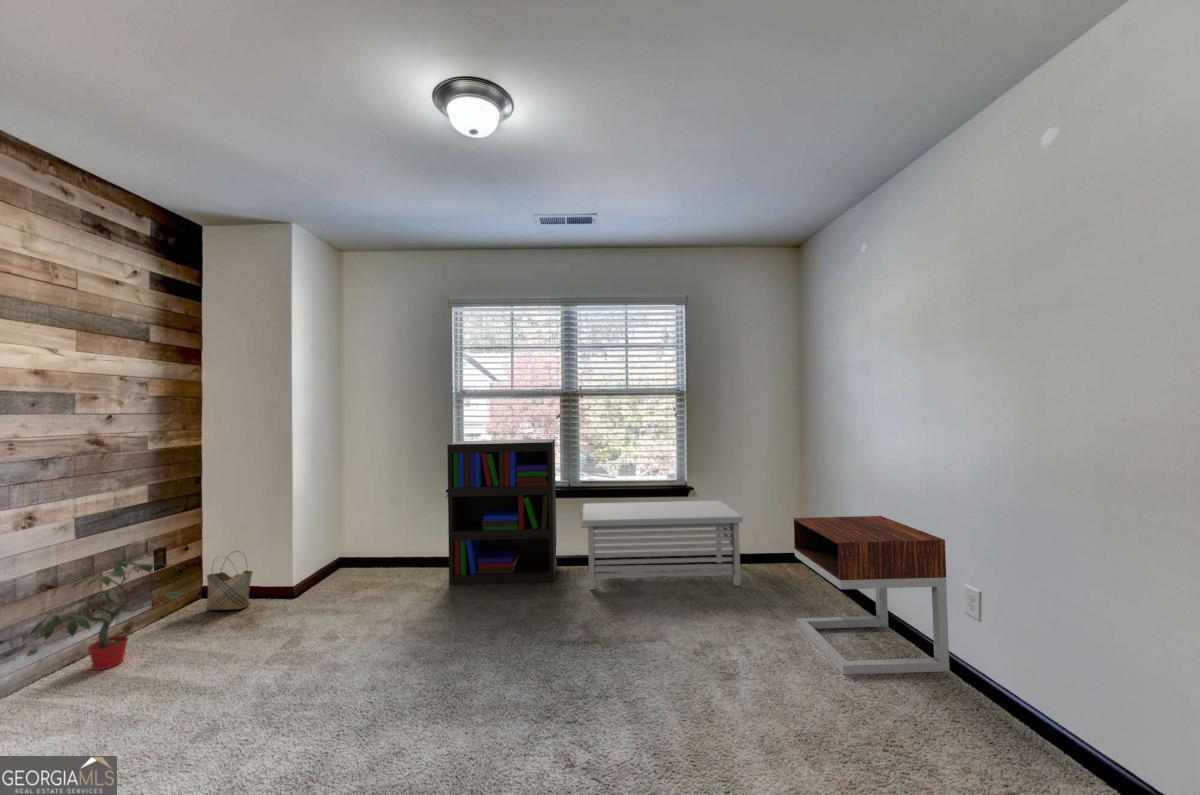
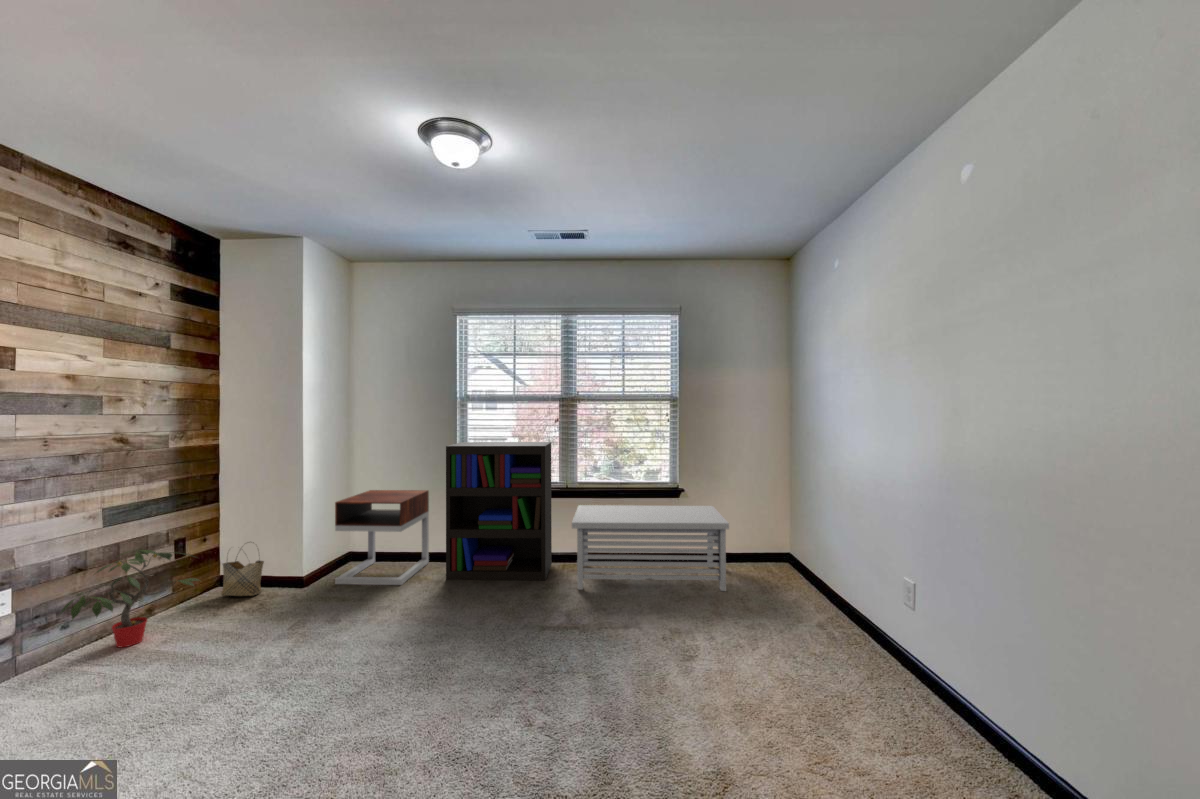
nightstand: present [794,516,949,675] -> present [335,490,429,585]

